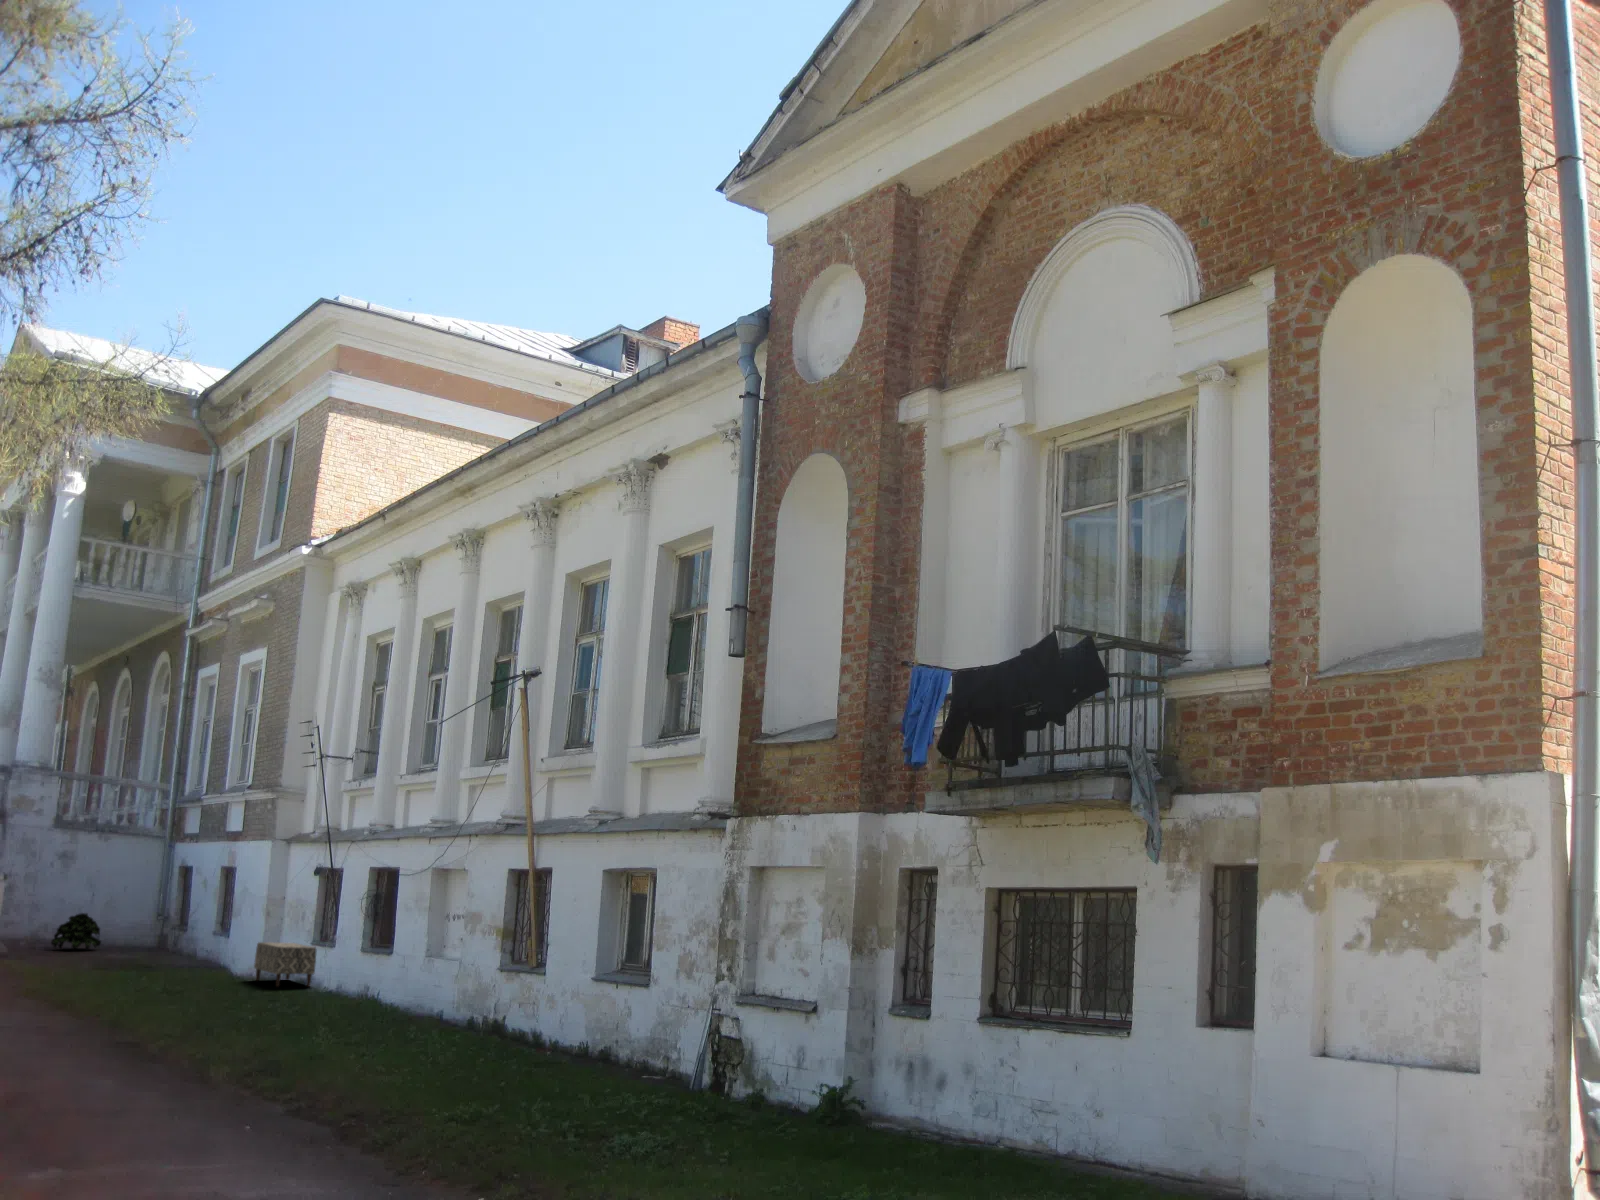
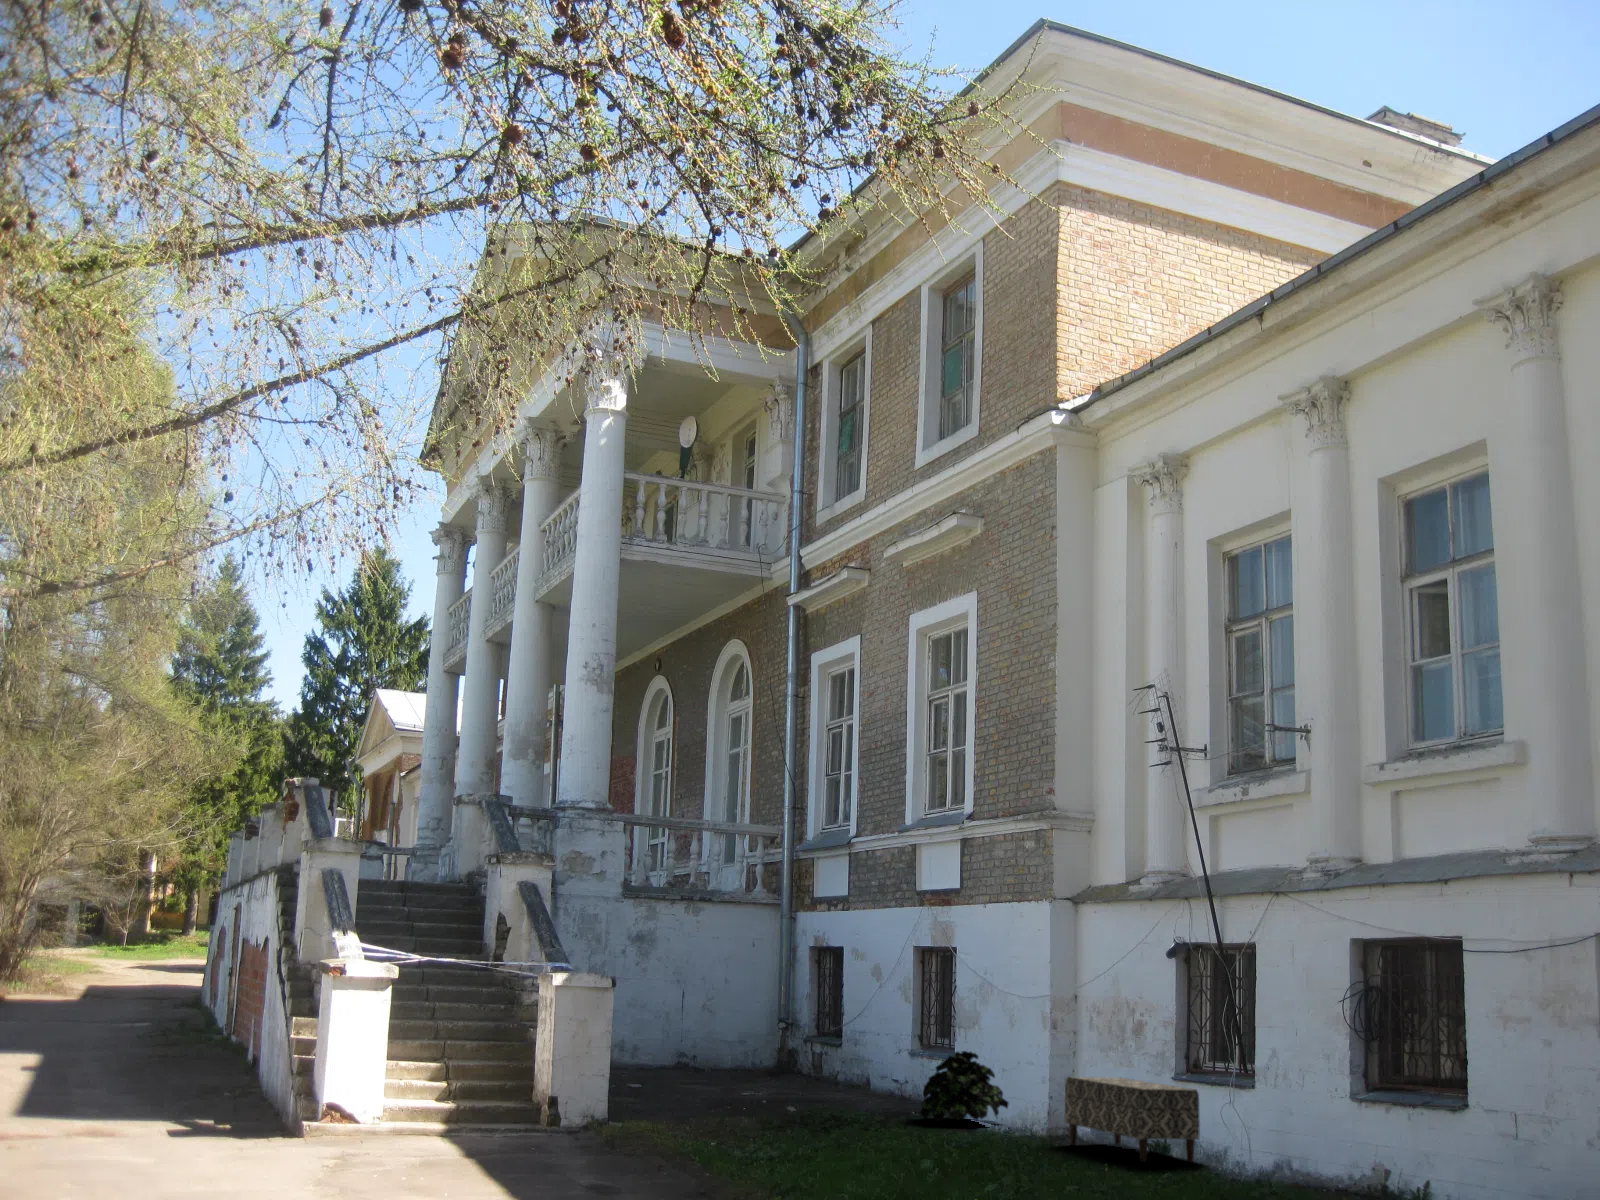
potted plant: present [51,913,101,949] -> present [920,1051,1008,1121]

